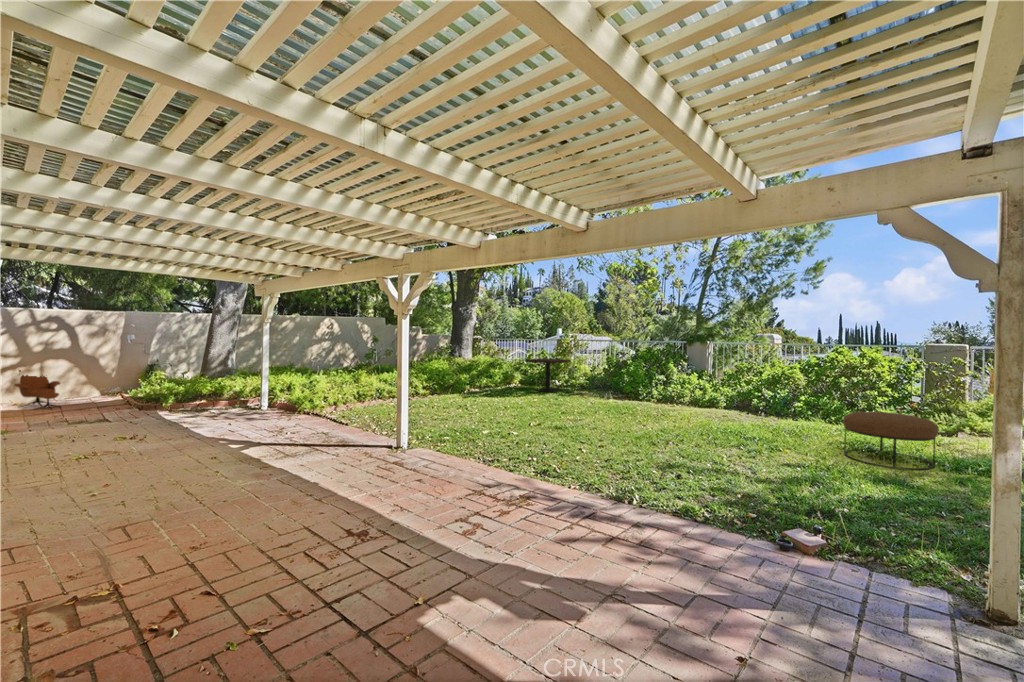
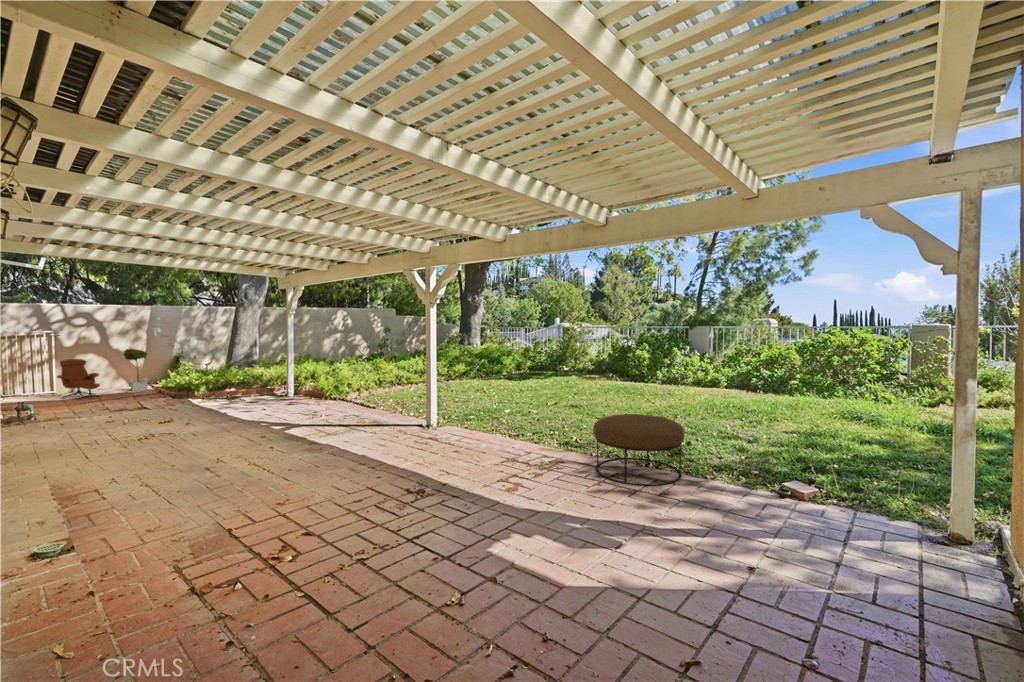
potted tree: none [89,355,114,401] -> present [124,348,148,391]
side table: present [525,358,571,392] -> none [534,345,577,377]
ottoman: present [843,412,938,470] -> present [593,414,684,486]

